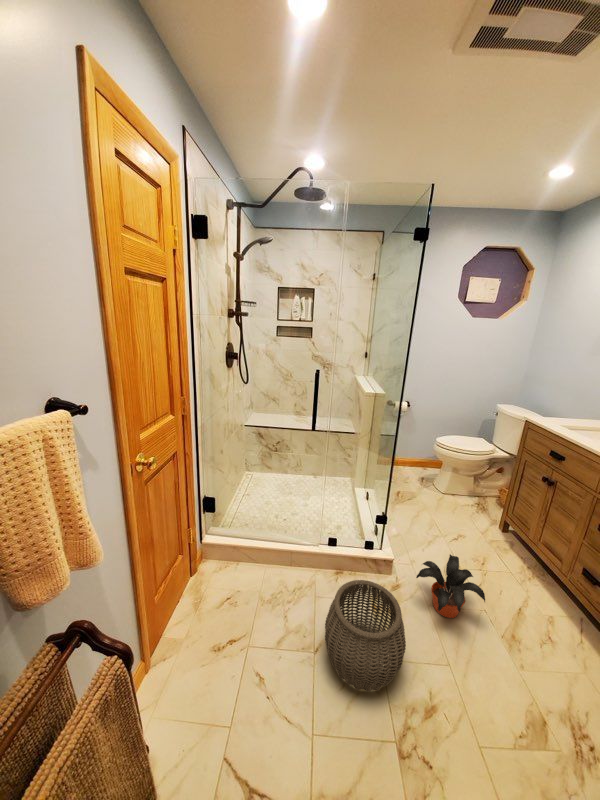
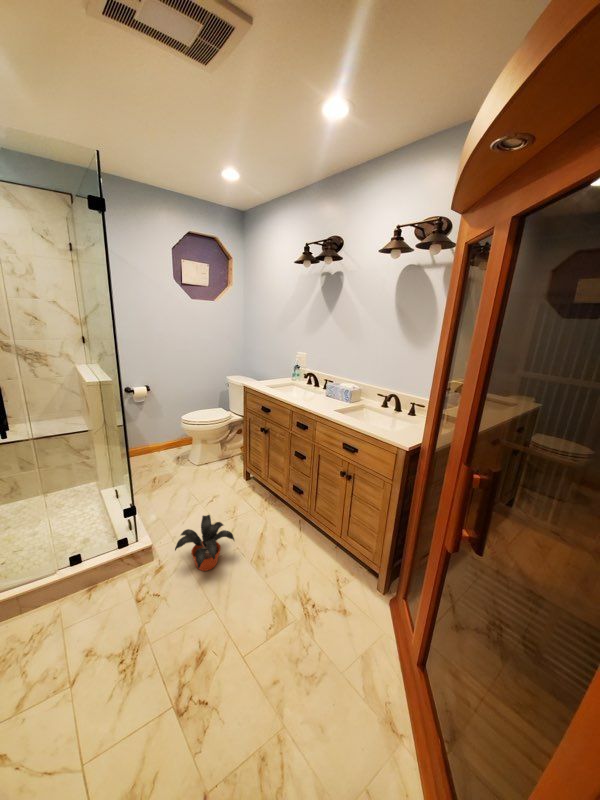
woven basket: present [325,580,406,692] -> none [72,577,170,697]

